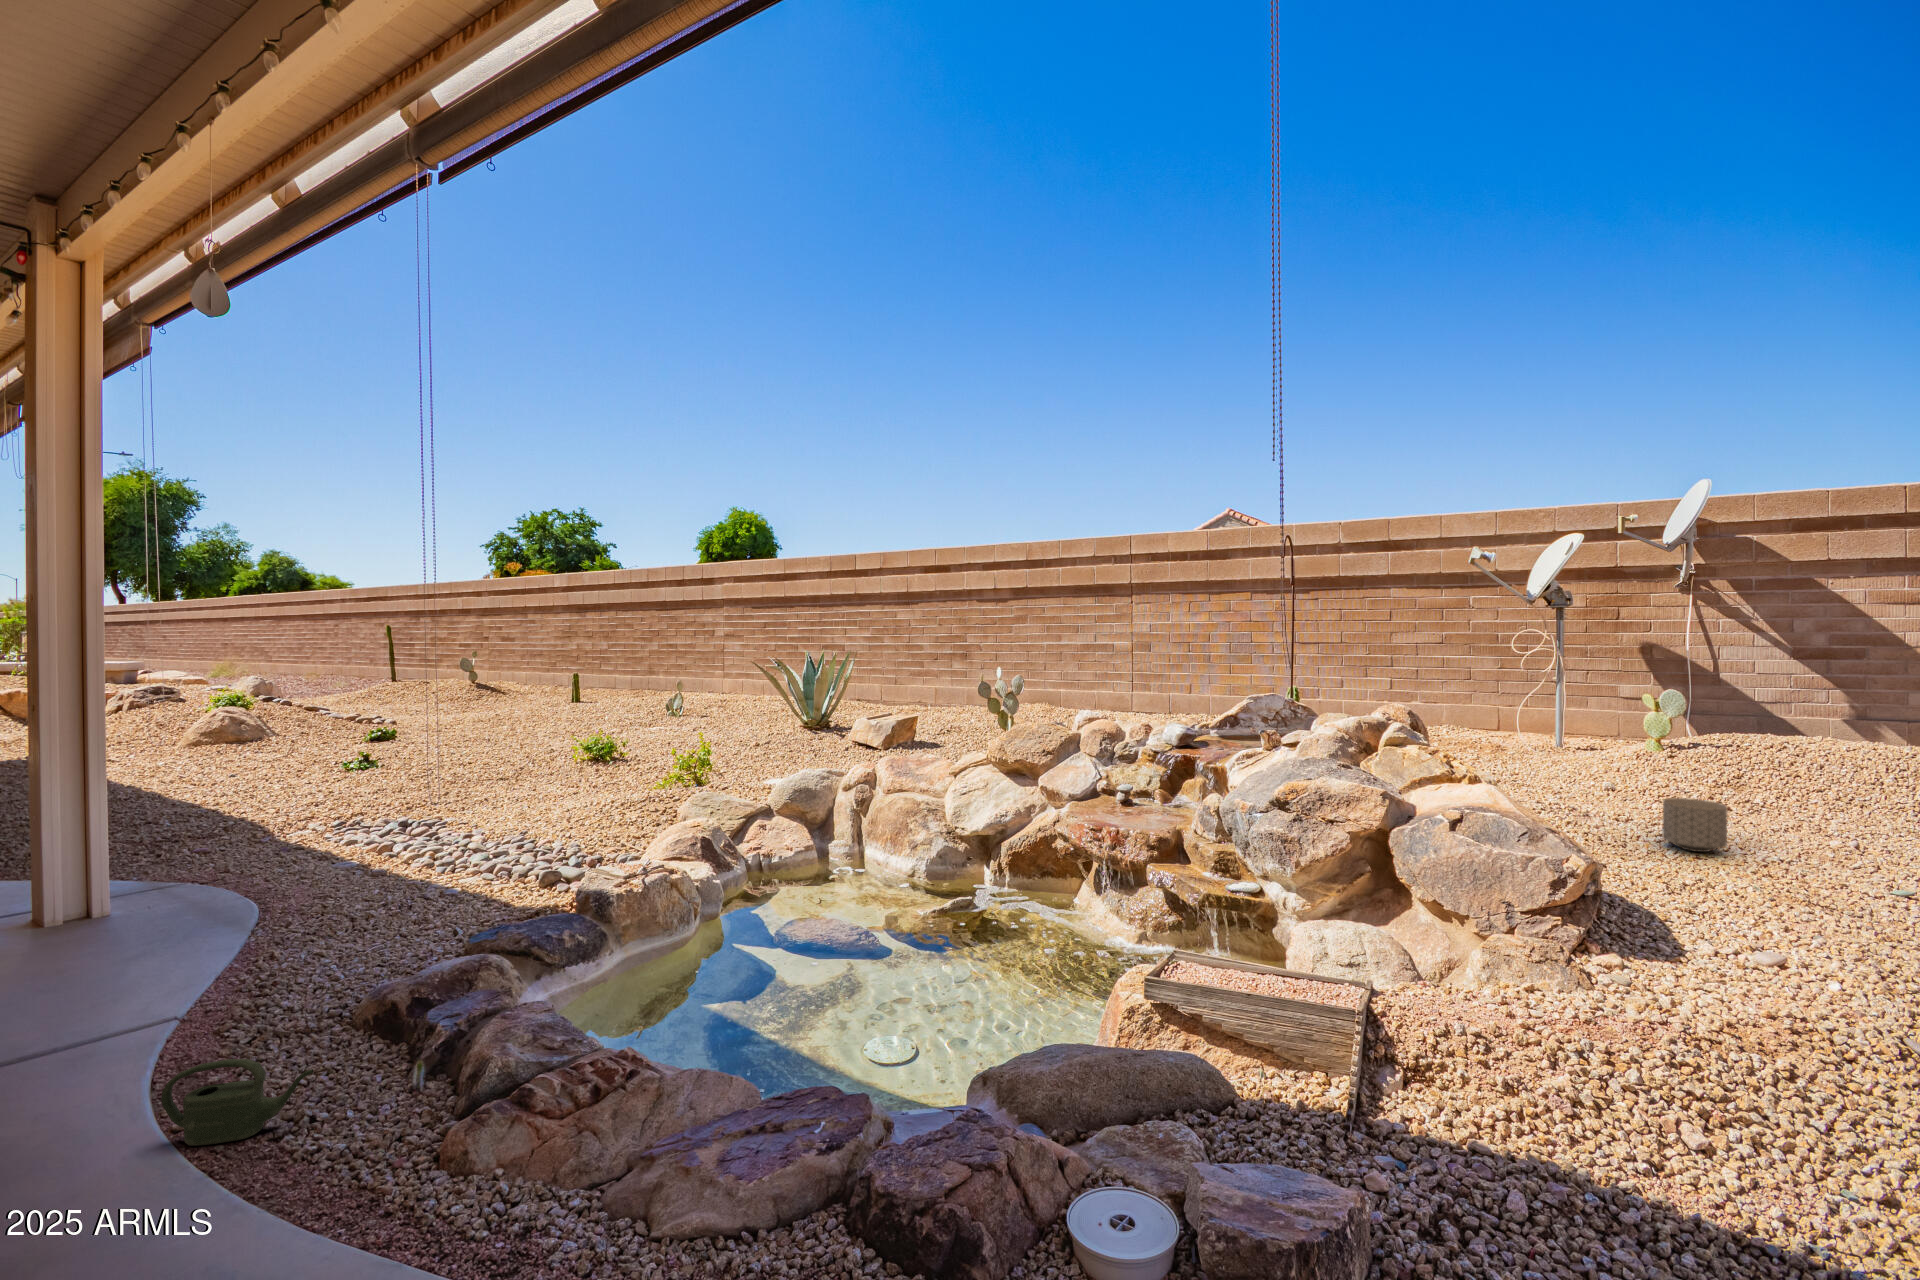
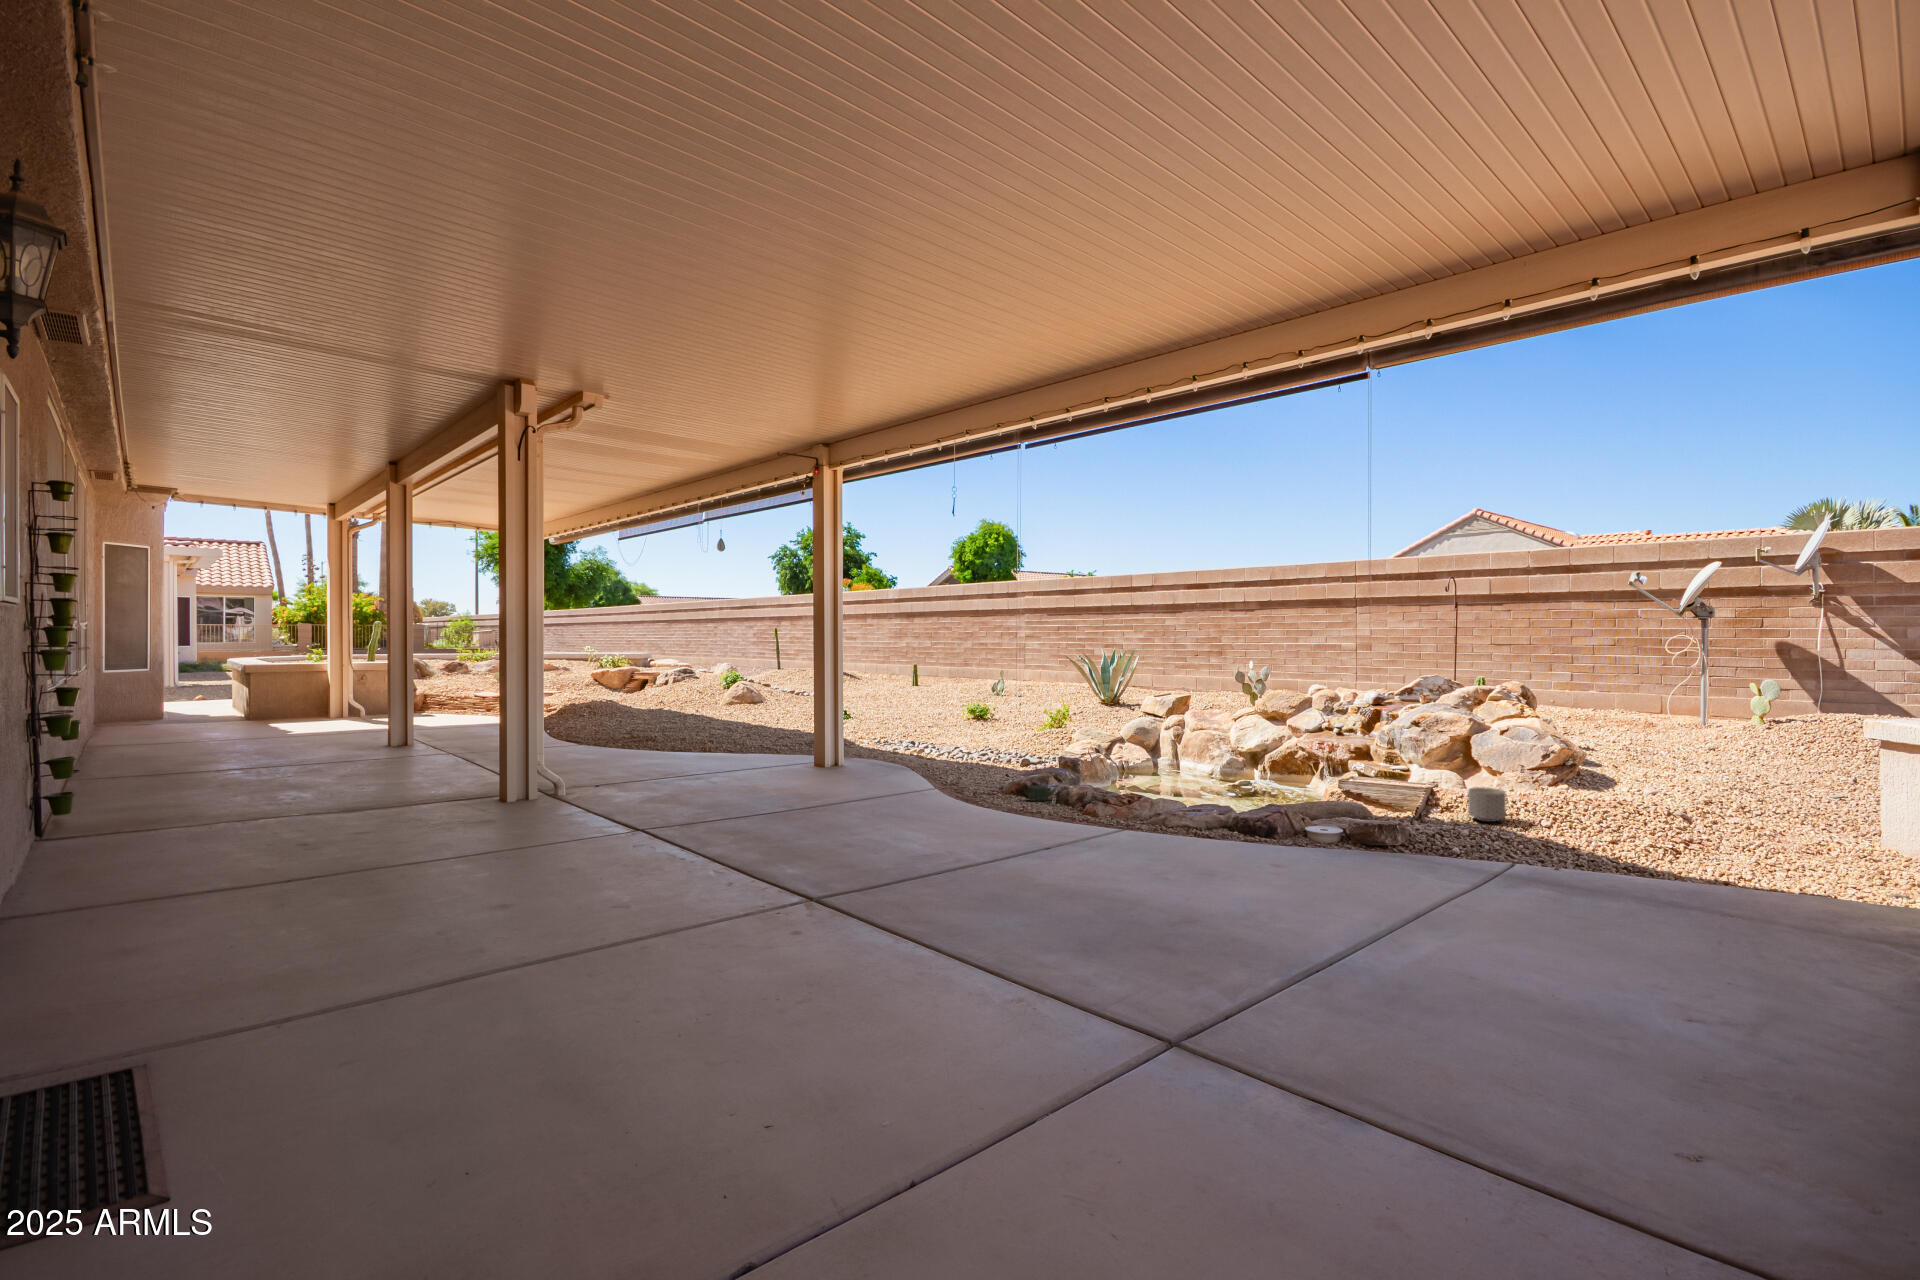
planter: present [1662,798,1728,852] -> present [1468,787,1506,822]

